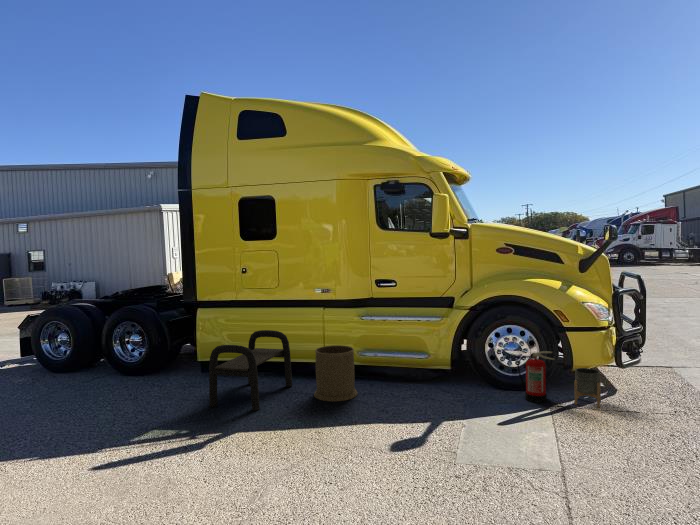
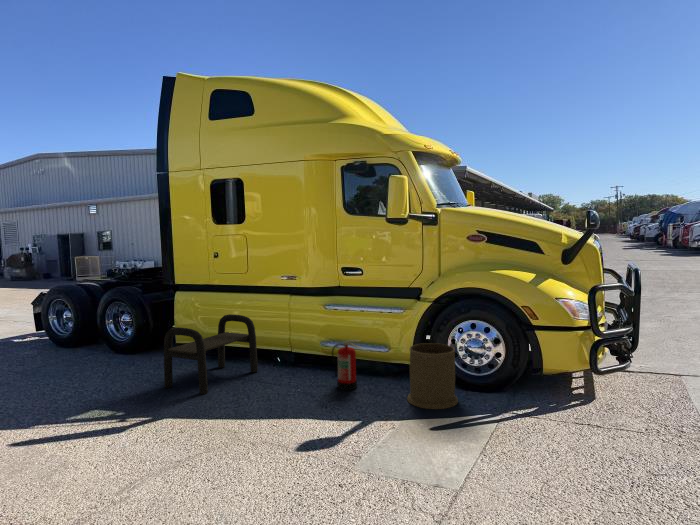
trash can: present [314,345,358,402] -> present [407,343,458,409]
fire extinguisher: present [517,351,553,403] -> present [332,340,361,390]
planter: present [574,368,601,408] -> none [537,372,570,418]

